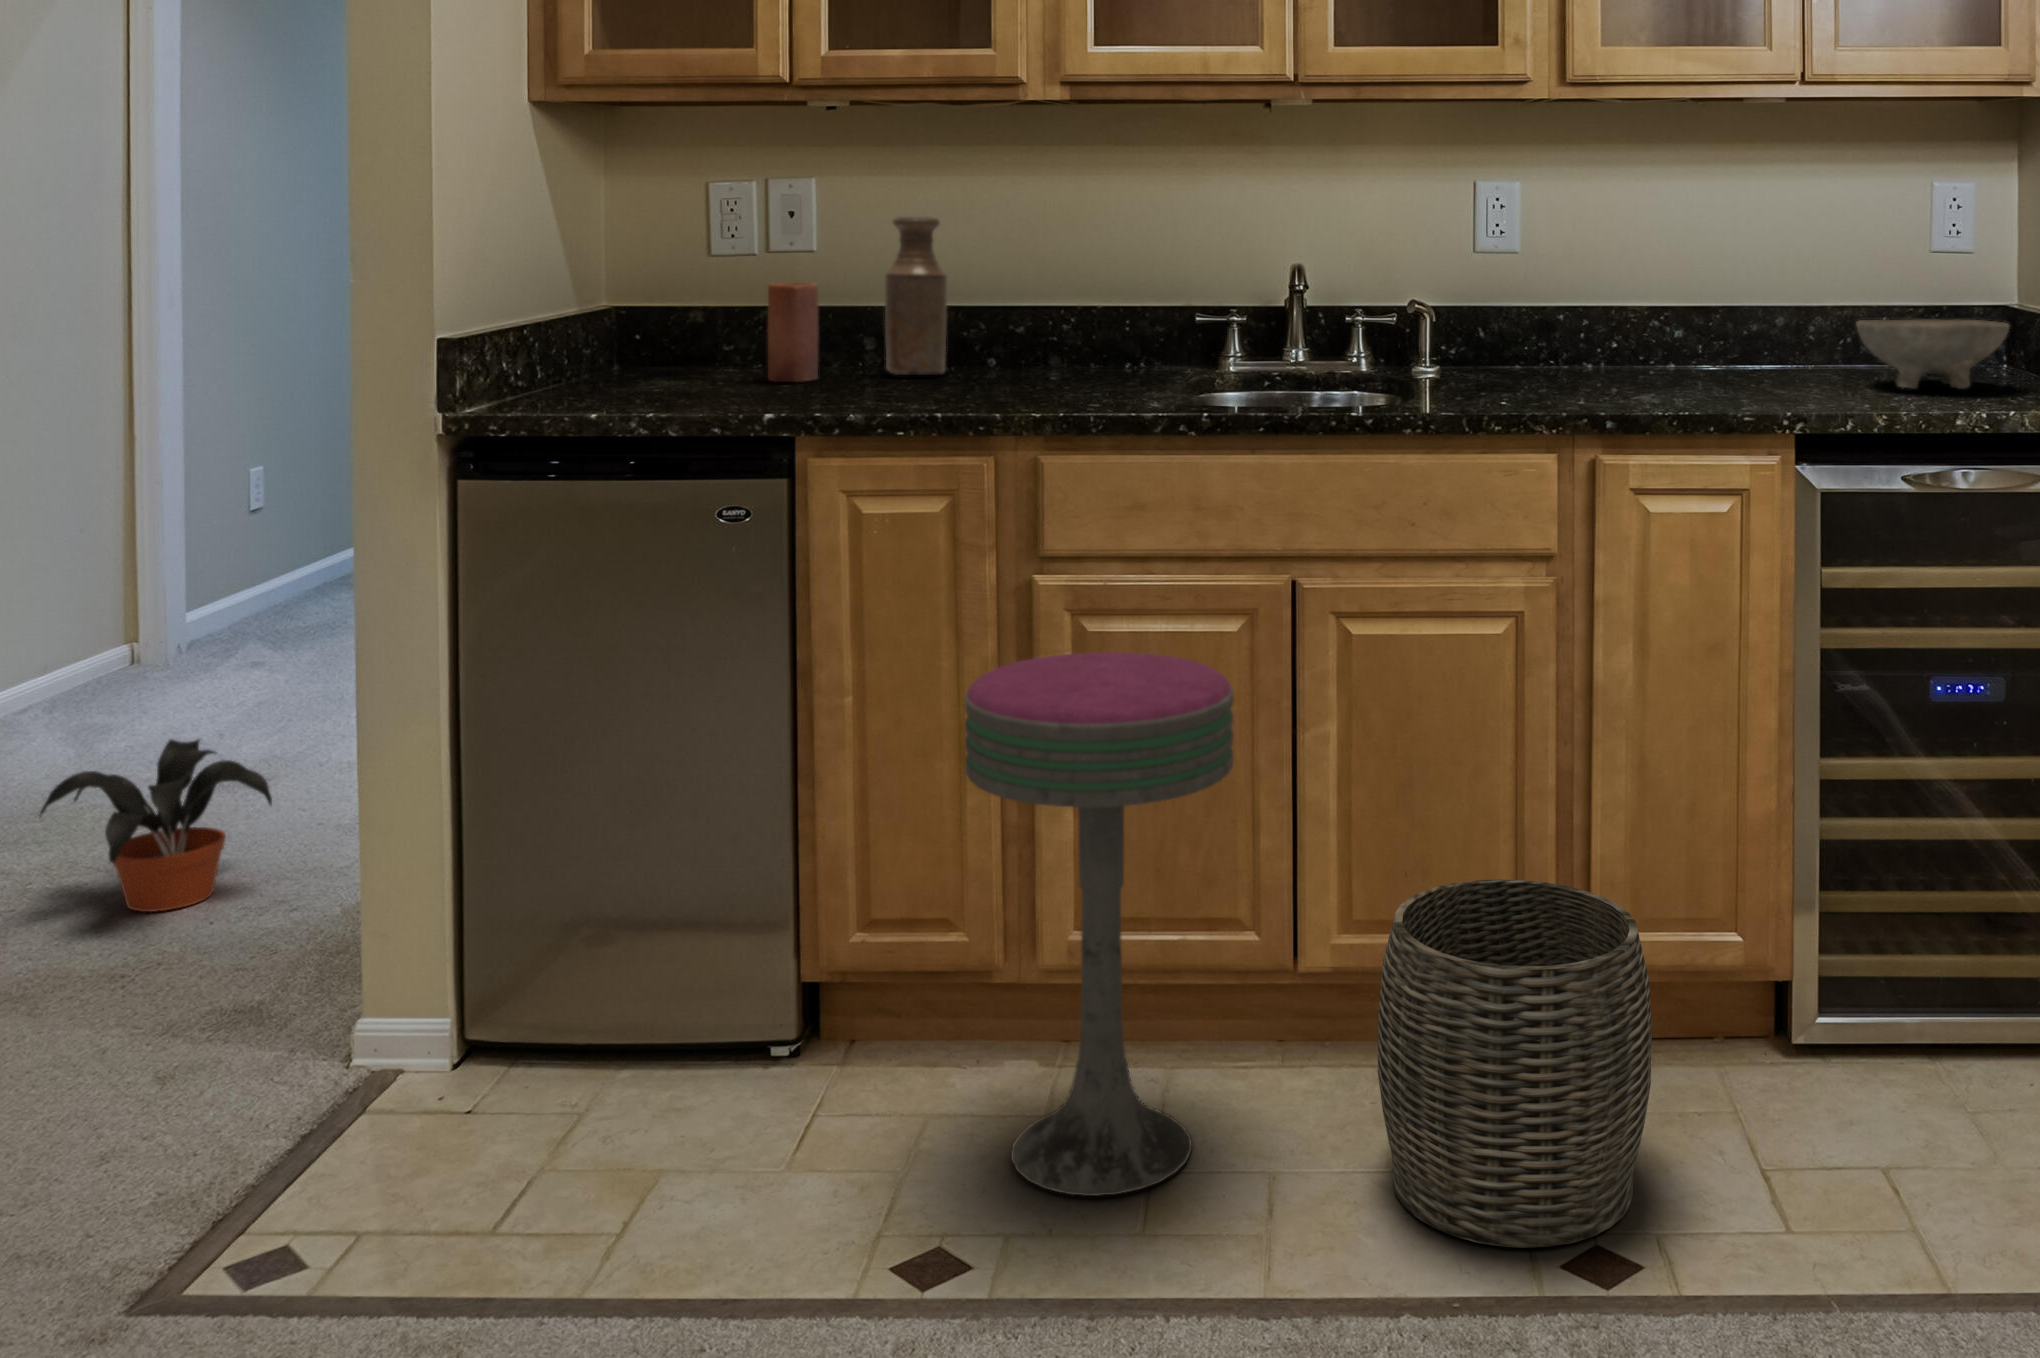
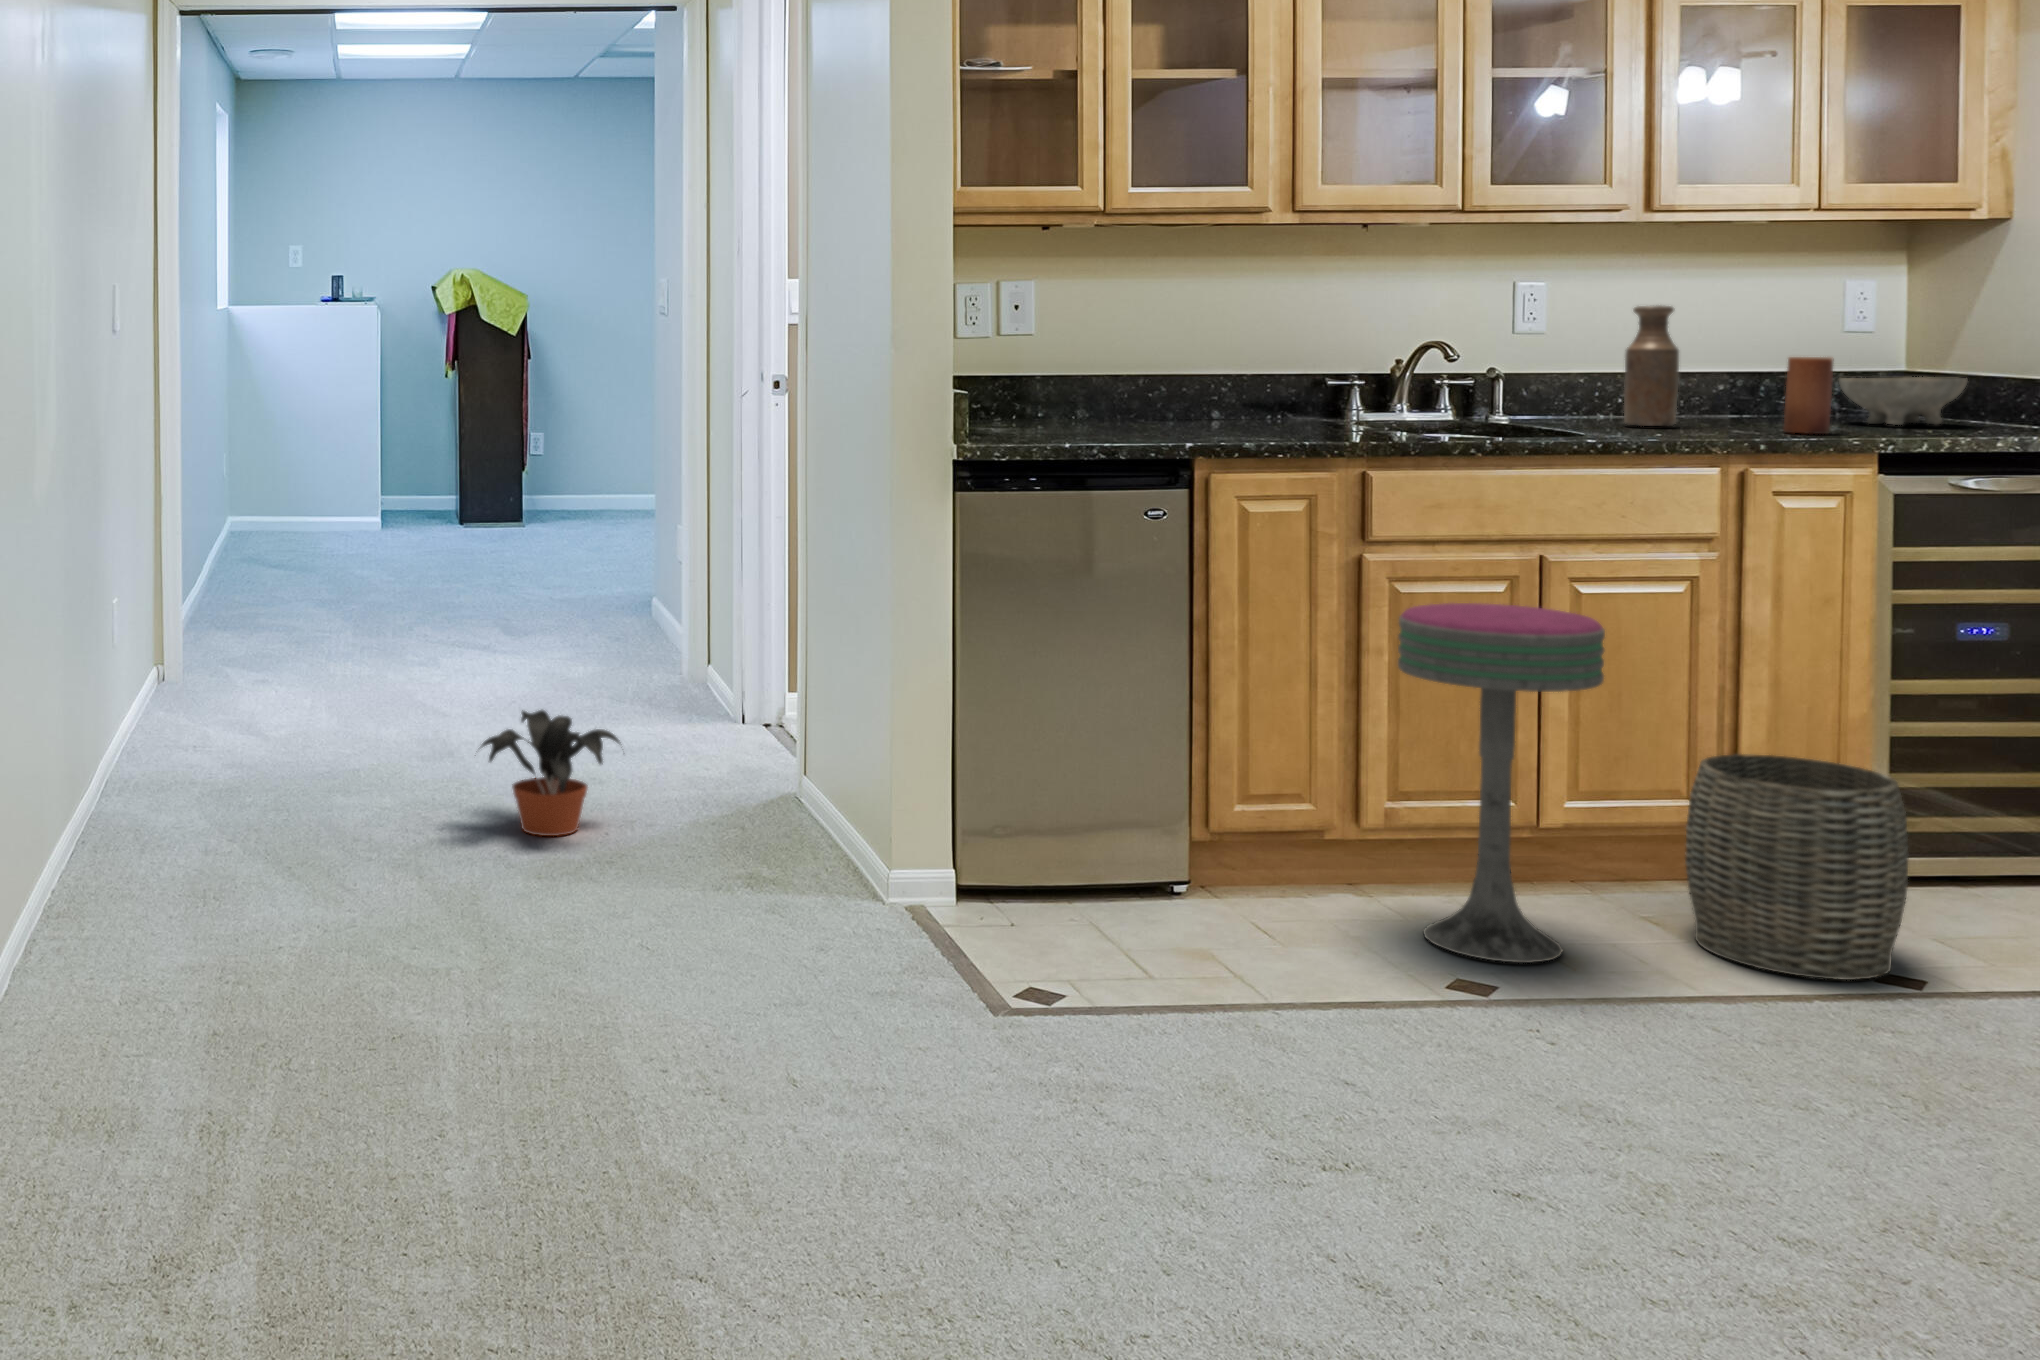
bottle: present [885,217,947,375] -> present [1624,305,1679,426]
candle: present [768,283,819,382] -> present [1784,357,1834,434]

